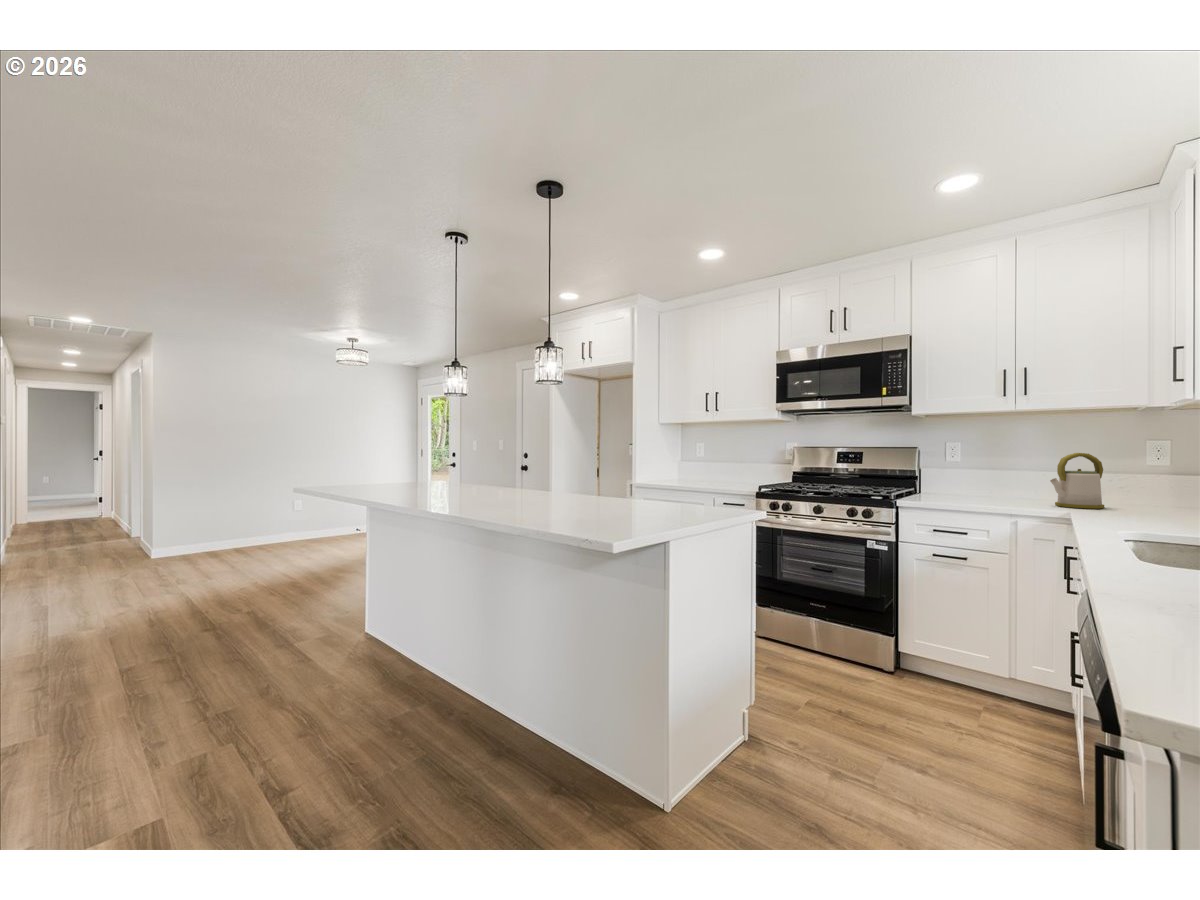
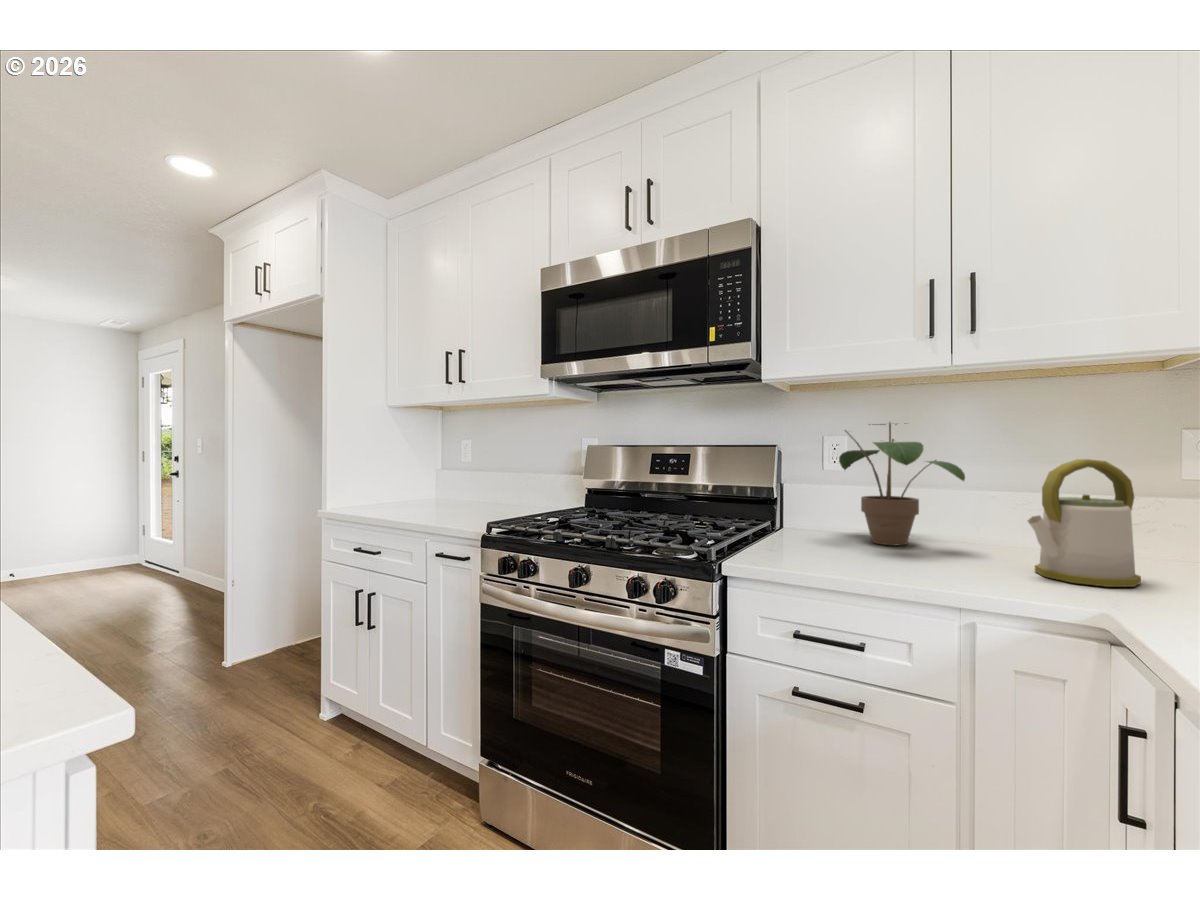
potted plant: none [944,434,1023,497] -> present [839,422,965,545]

